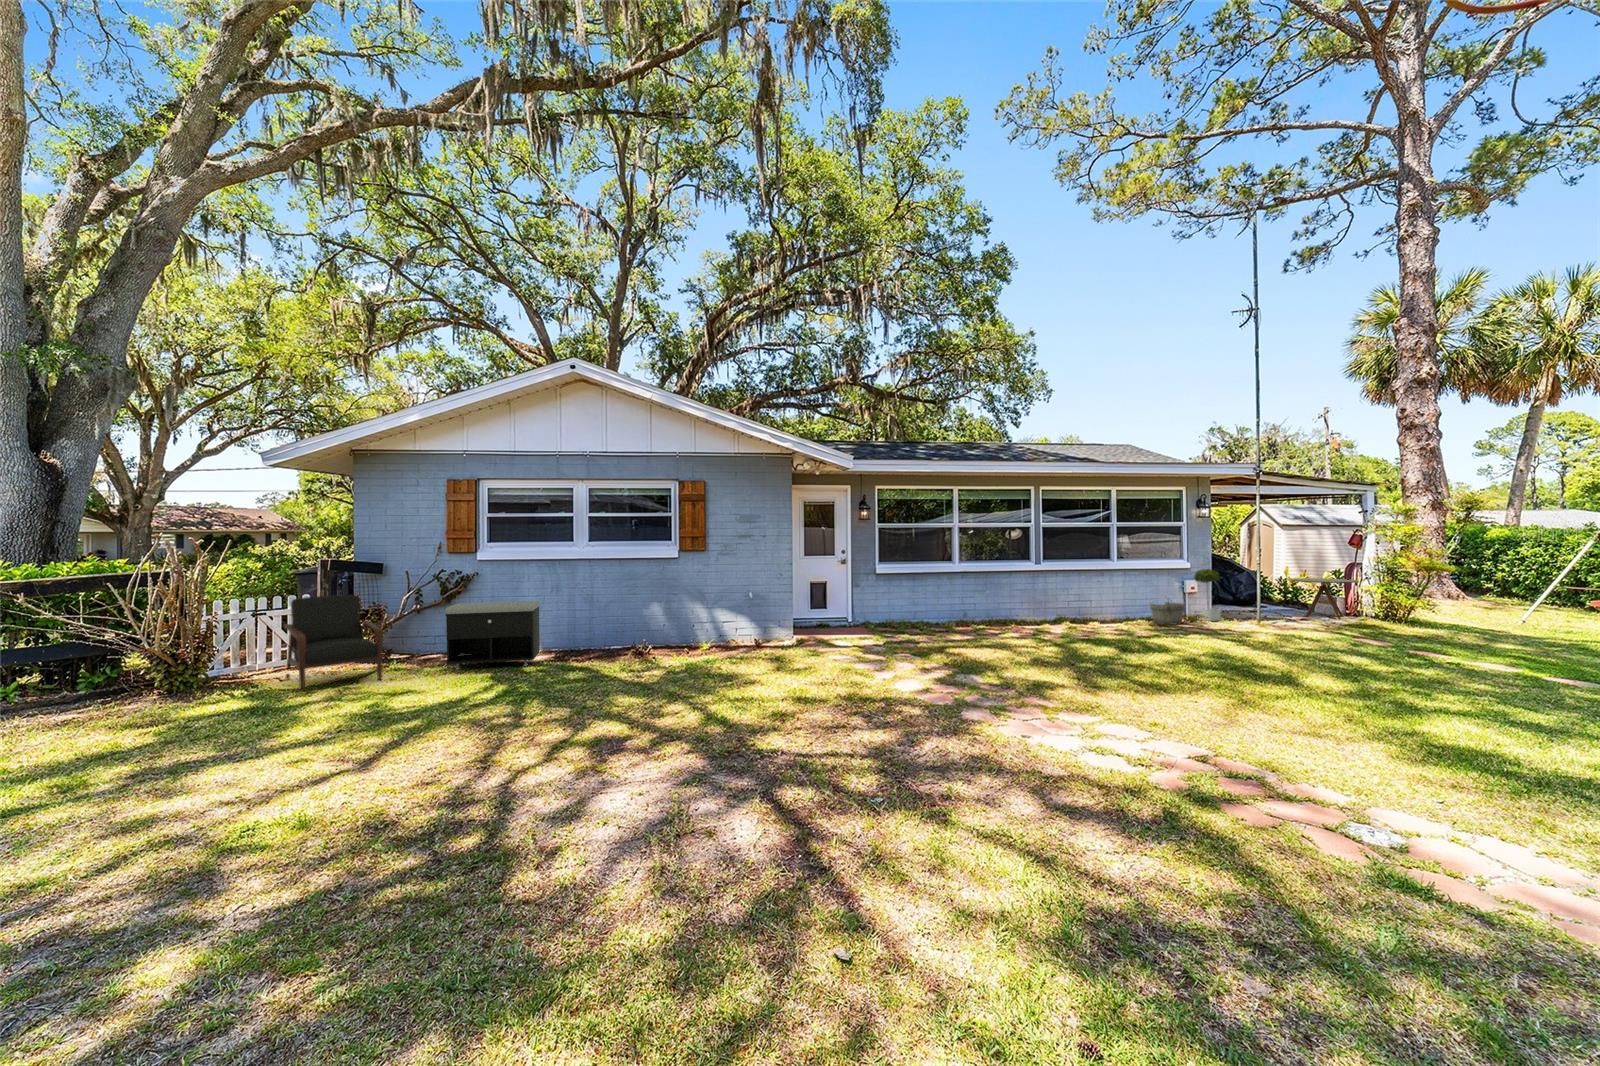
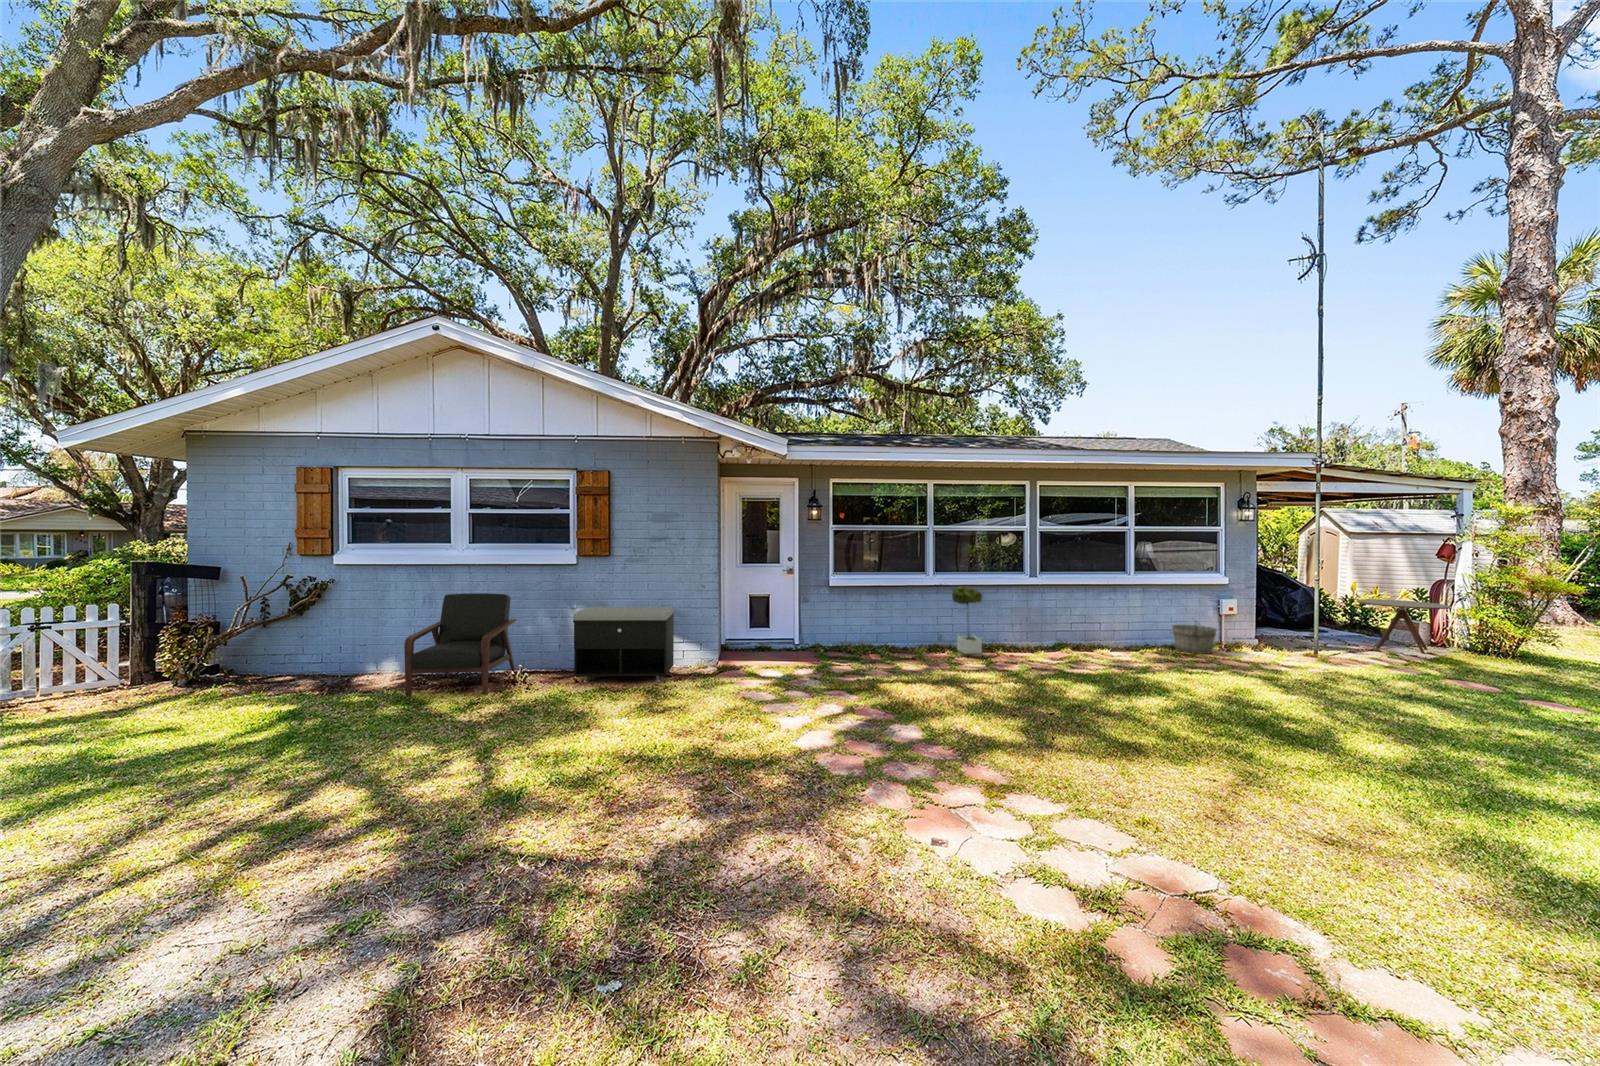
potted tree: present [1194,569,1221,621] -> present [952,587,982,654]
chair: present [284,595,383,691] -> present [404,593,516,697]
storage bench: present [445,601,540,669] -> present [573,607,674,682]

